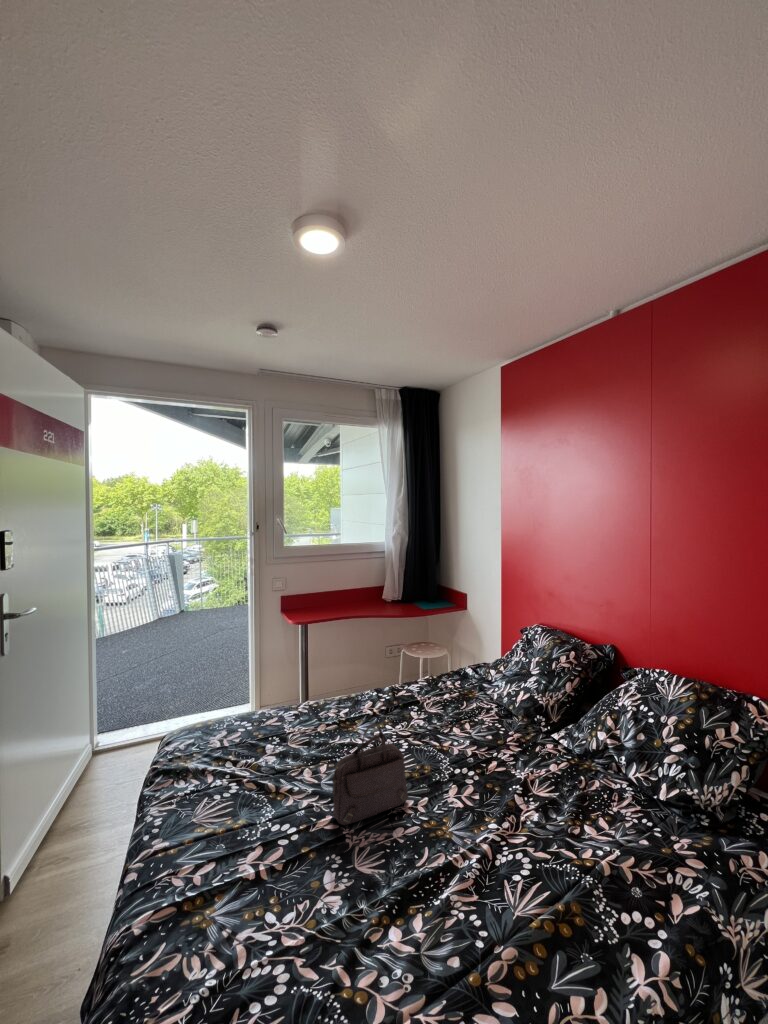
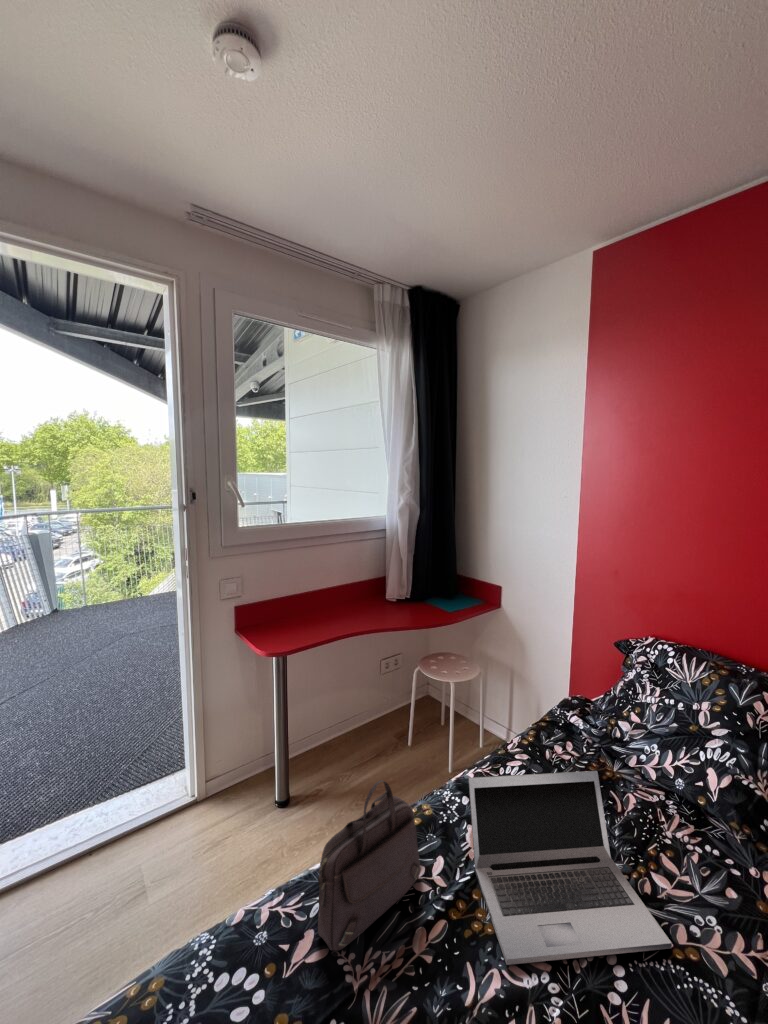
laptop: none [447,740,569,861] -> present [469,771,672,965]

